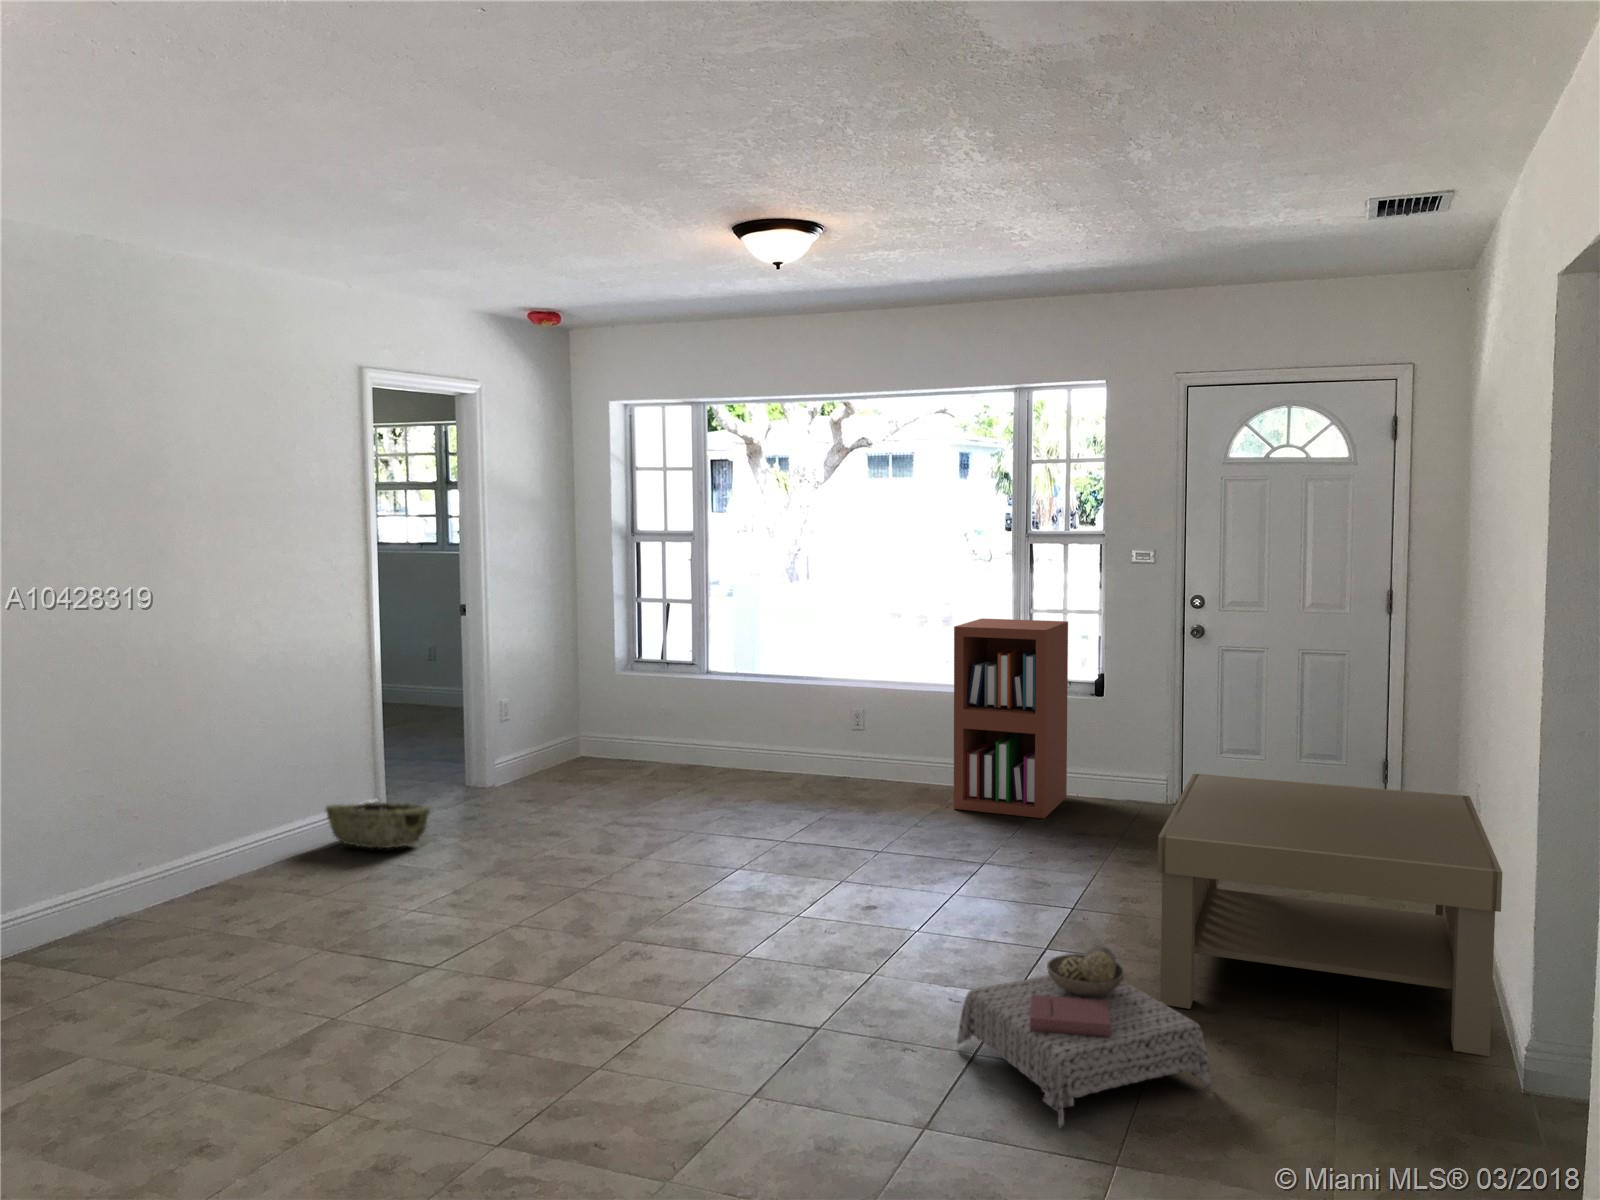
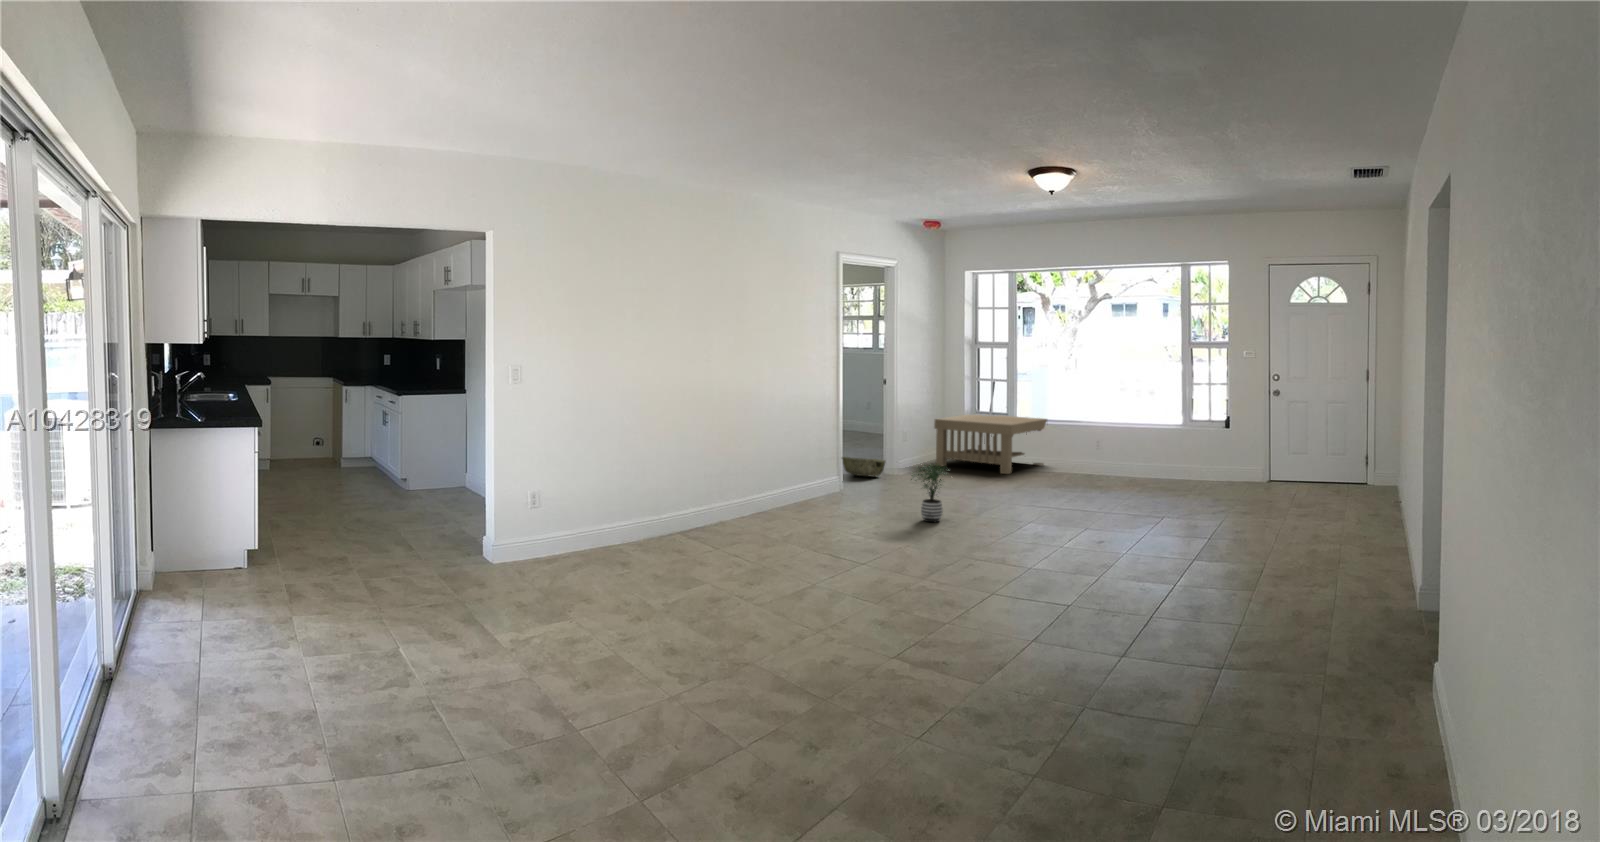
bookshelf: present [954,619,1068,818] -> none [1140,387,1210,487]
coffee table: present [1158,774,1502,1056] -> present [934,415,1047,474]
potted plant: none [439,865,552,1026] -> present [911,464,945,522]
ottoman: present [957,945,1211,1128] -> none [1117,504,1224,560]

